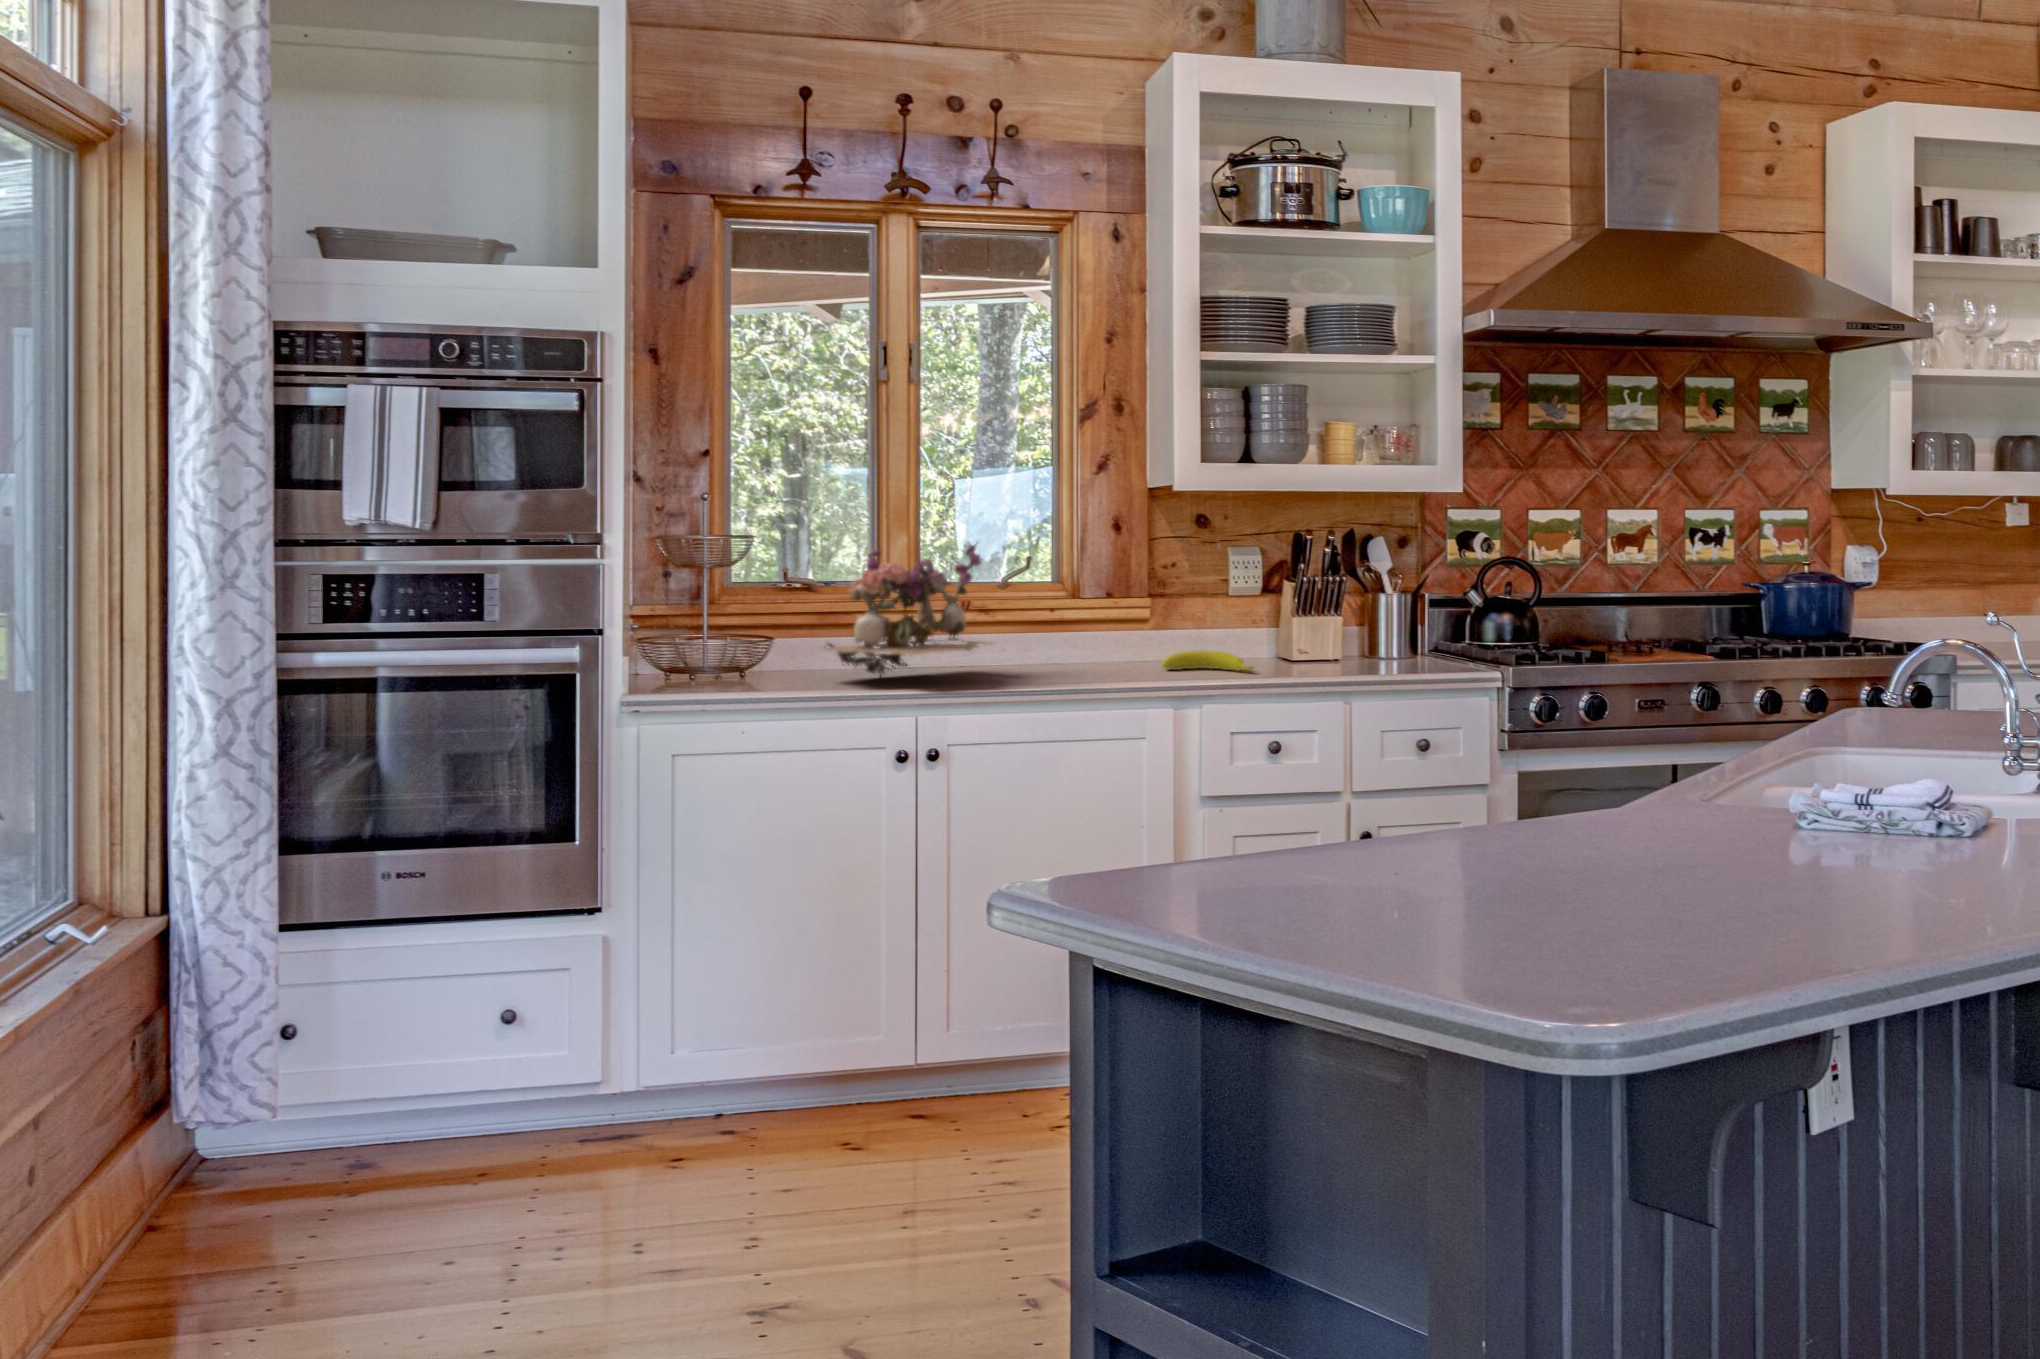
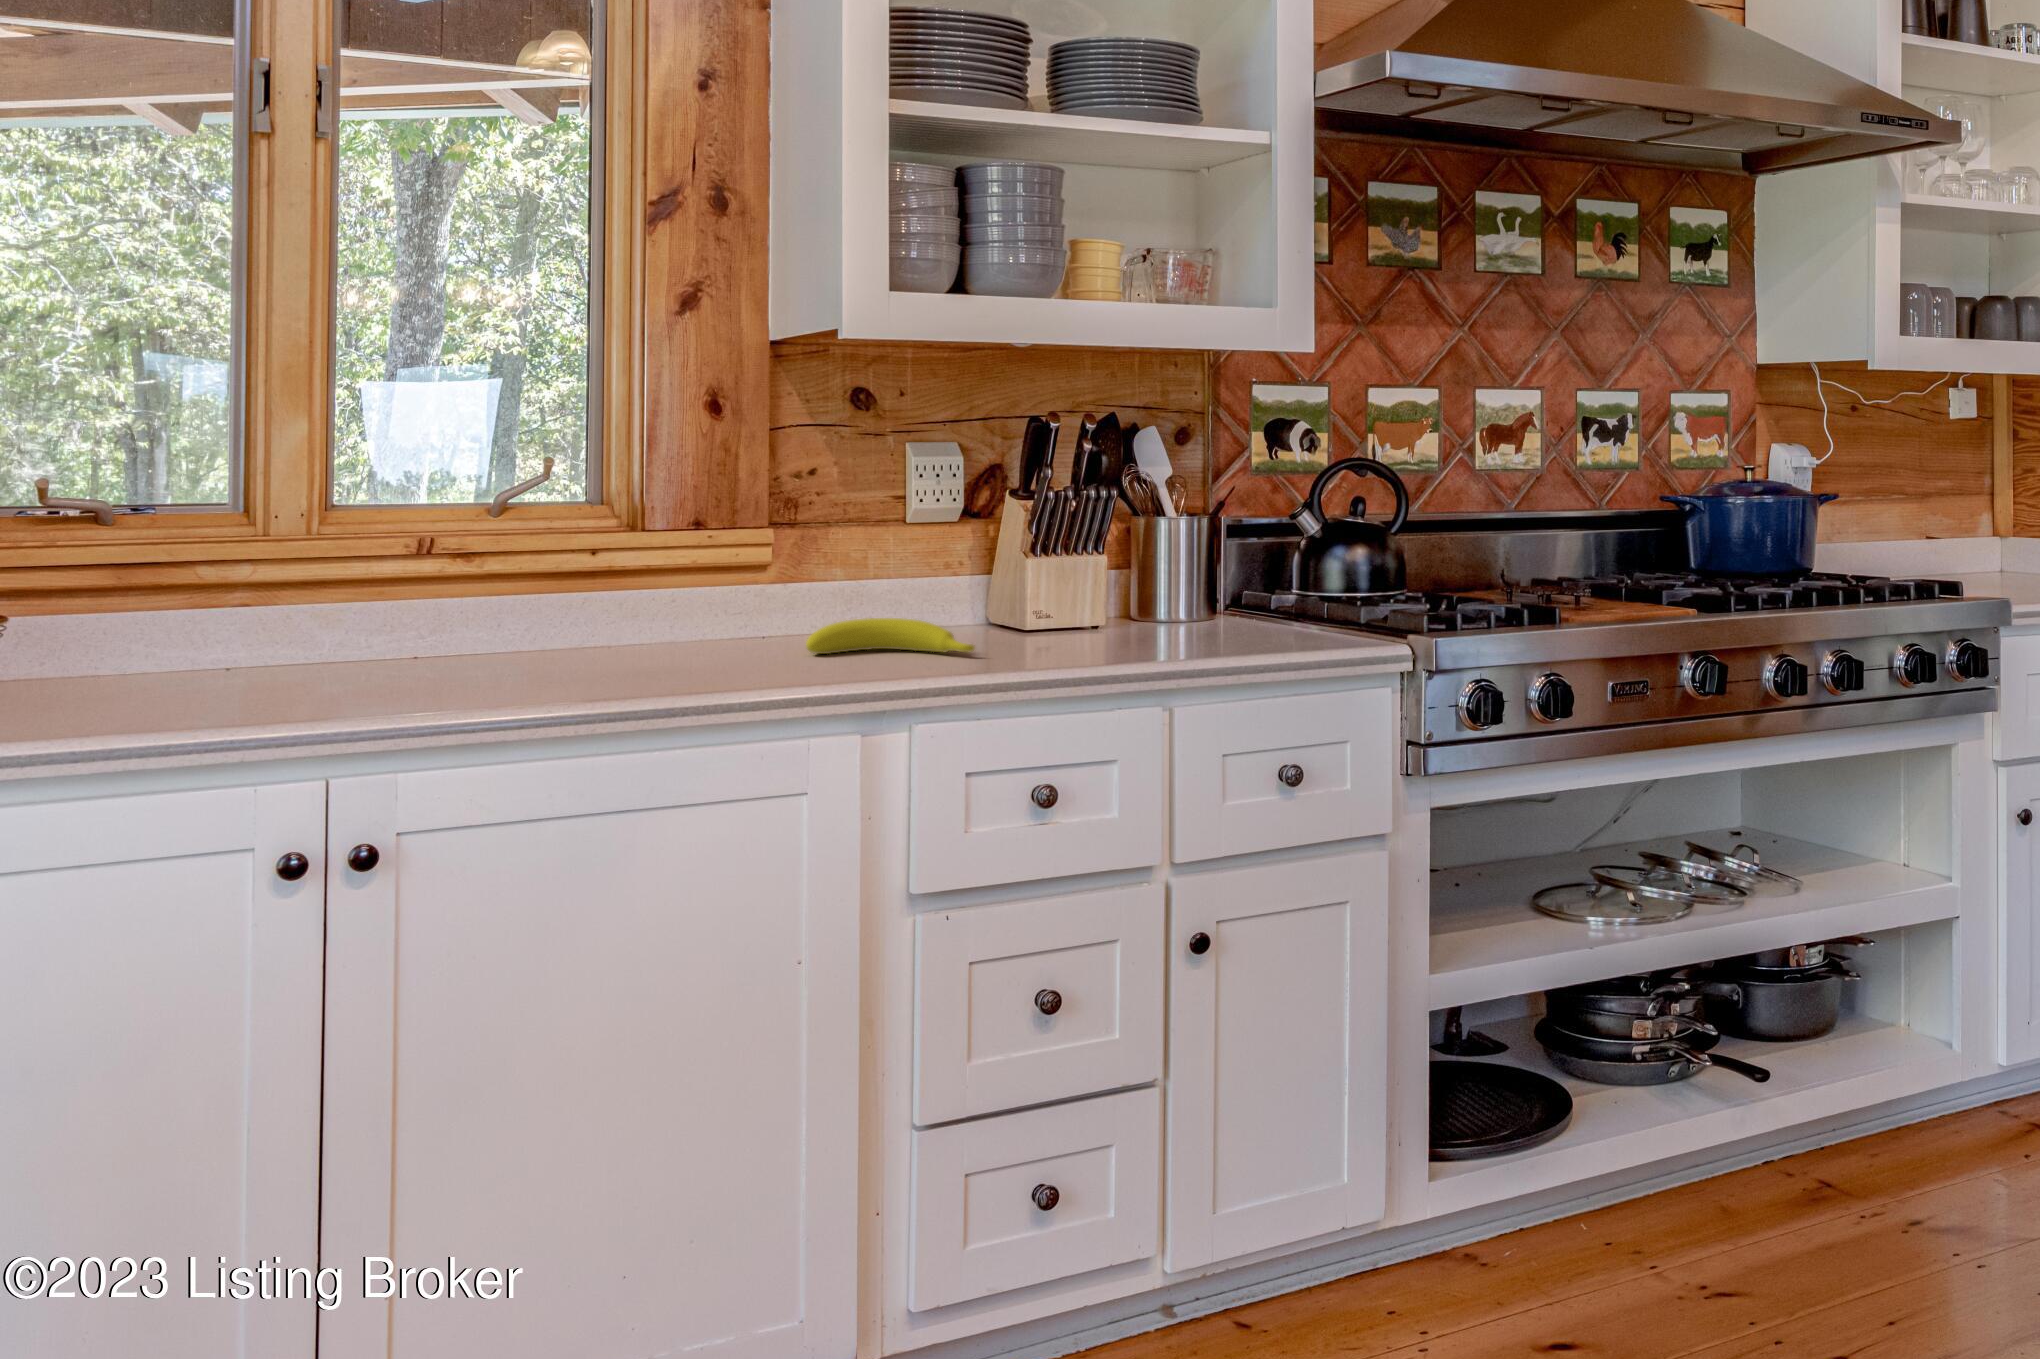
flower arrangement: present [823,544,996,678] -> none [96,426,494,694]

